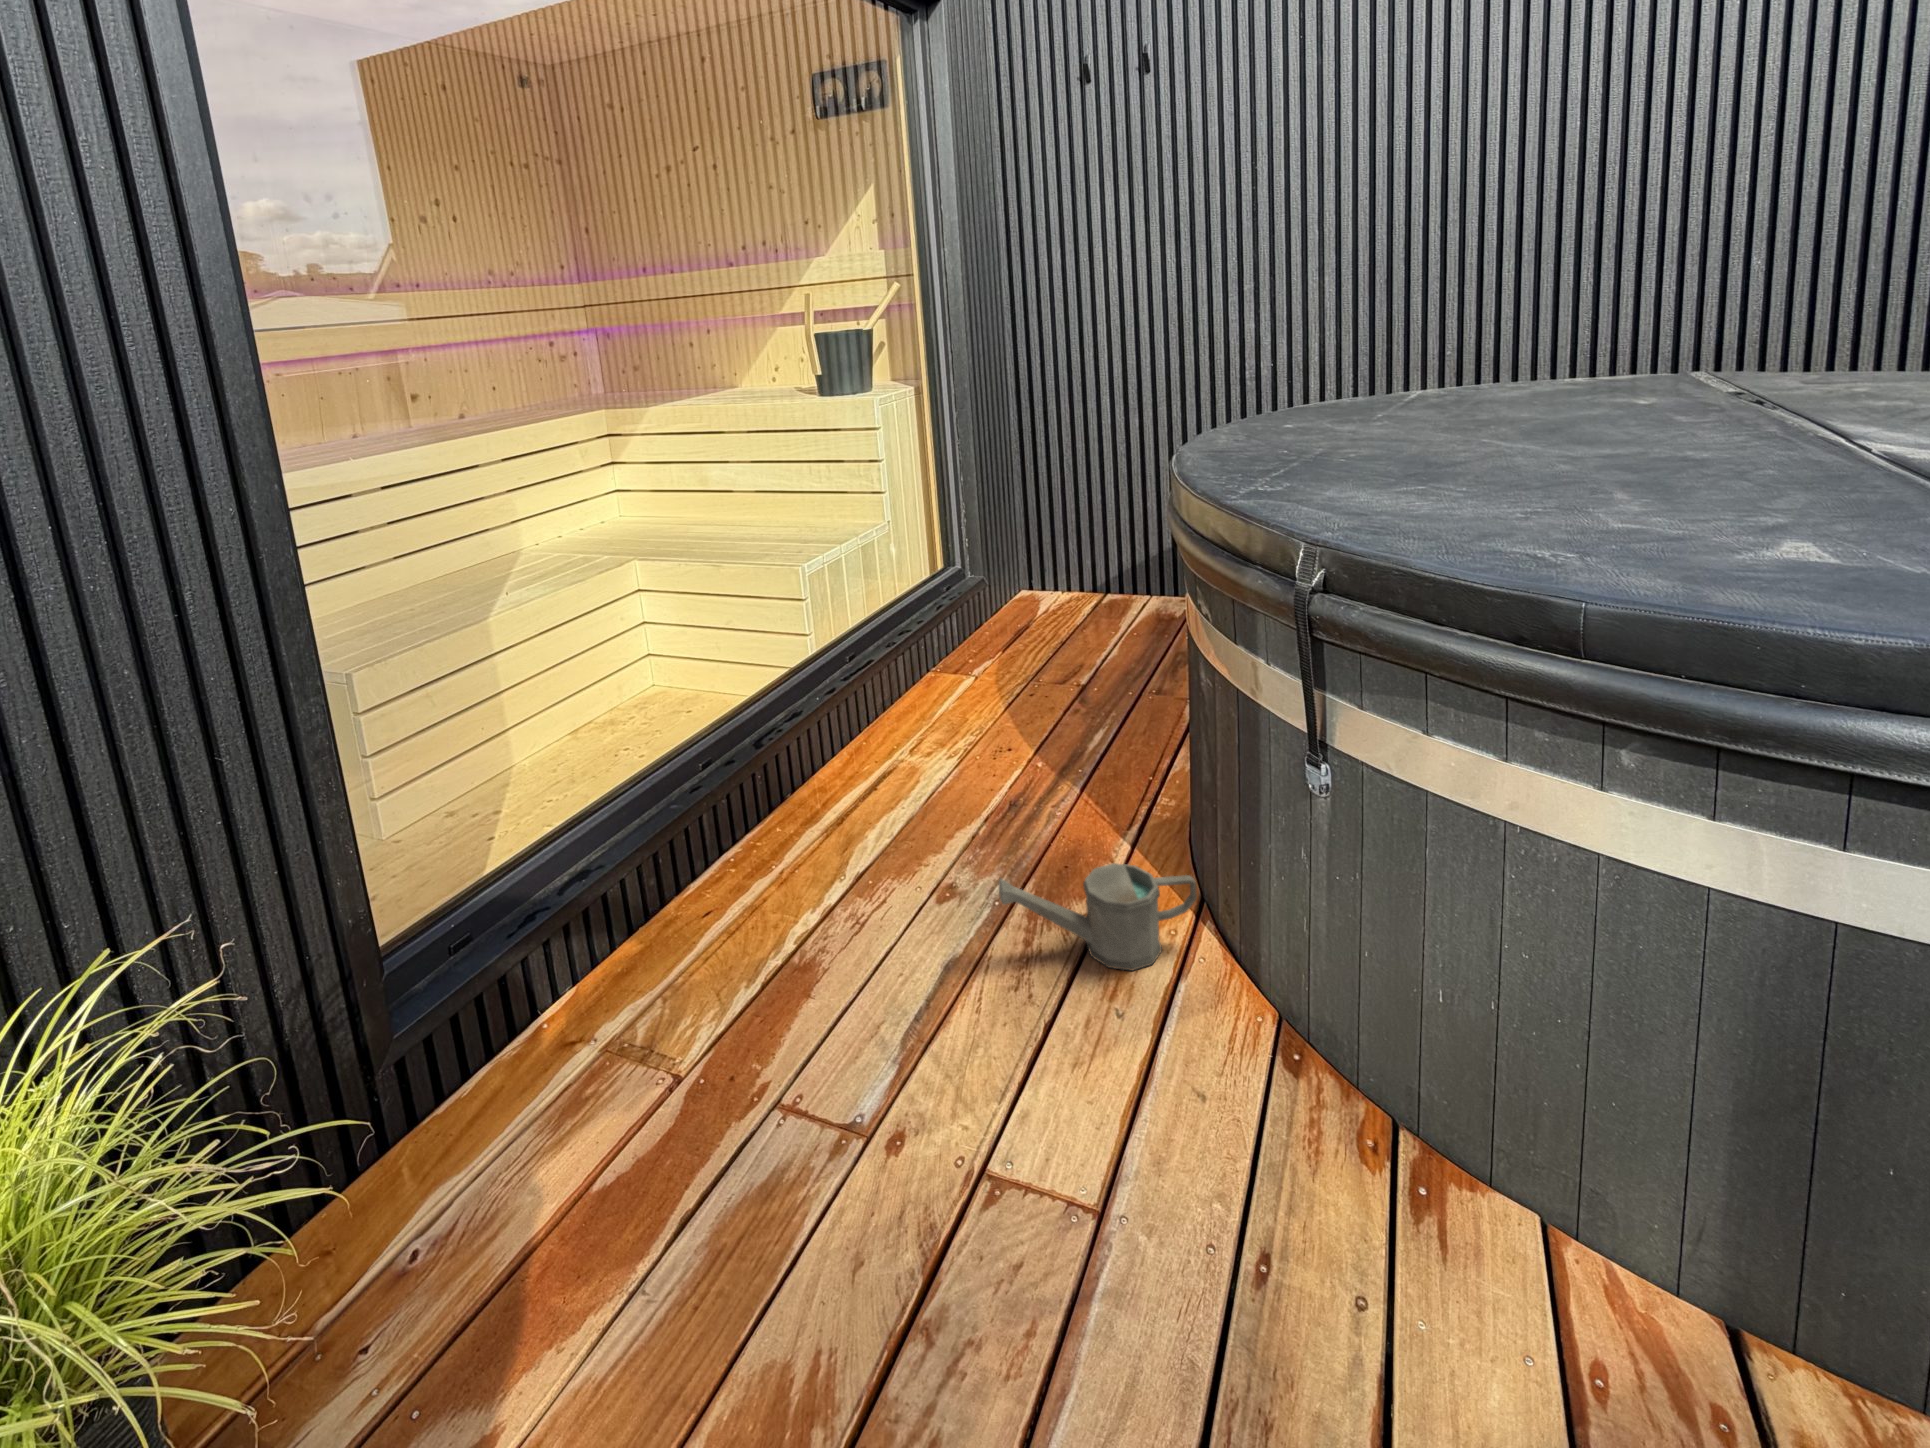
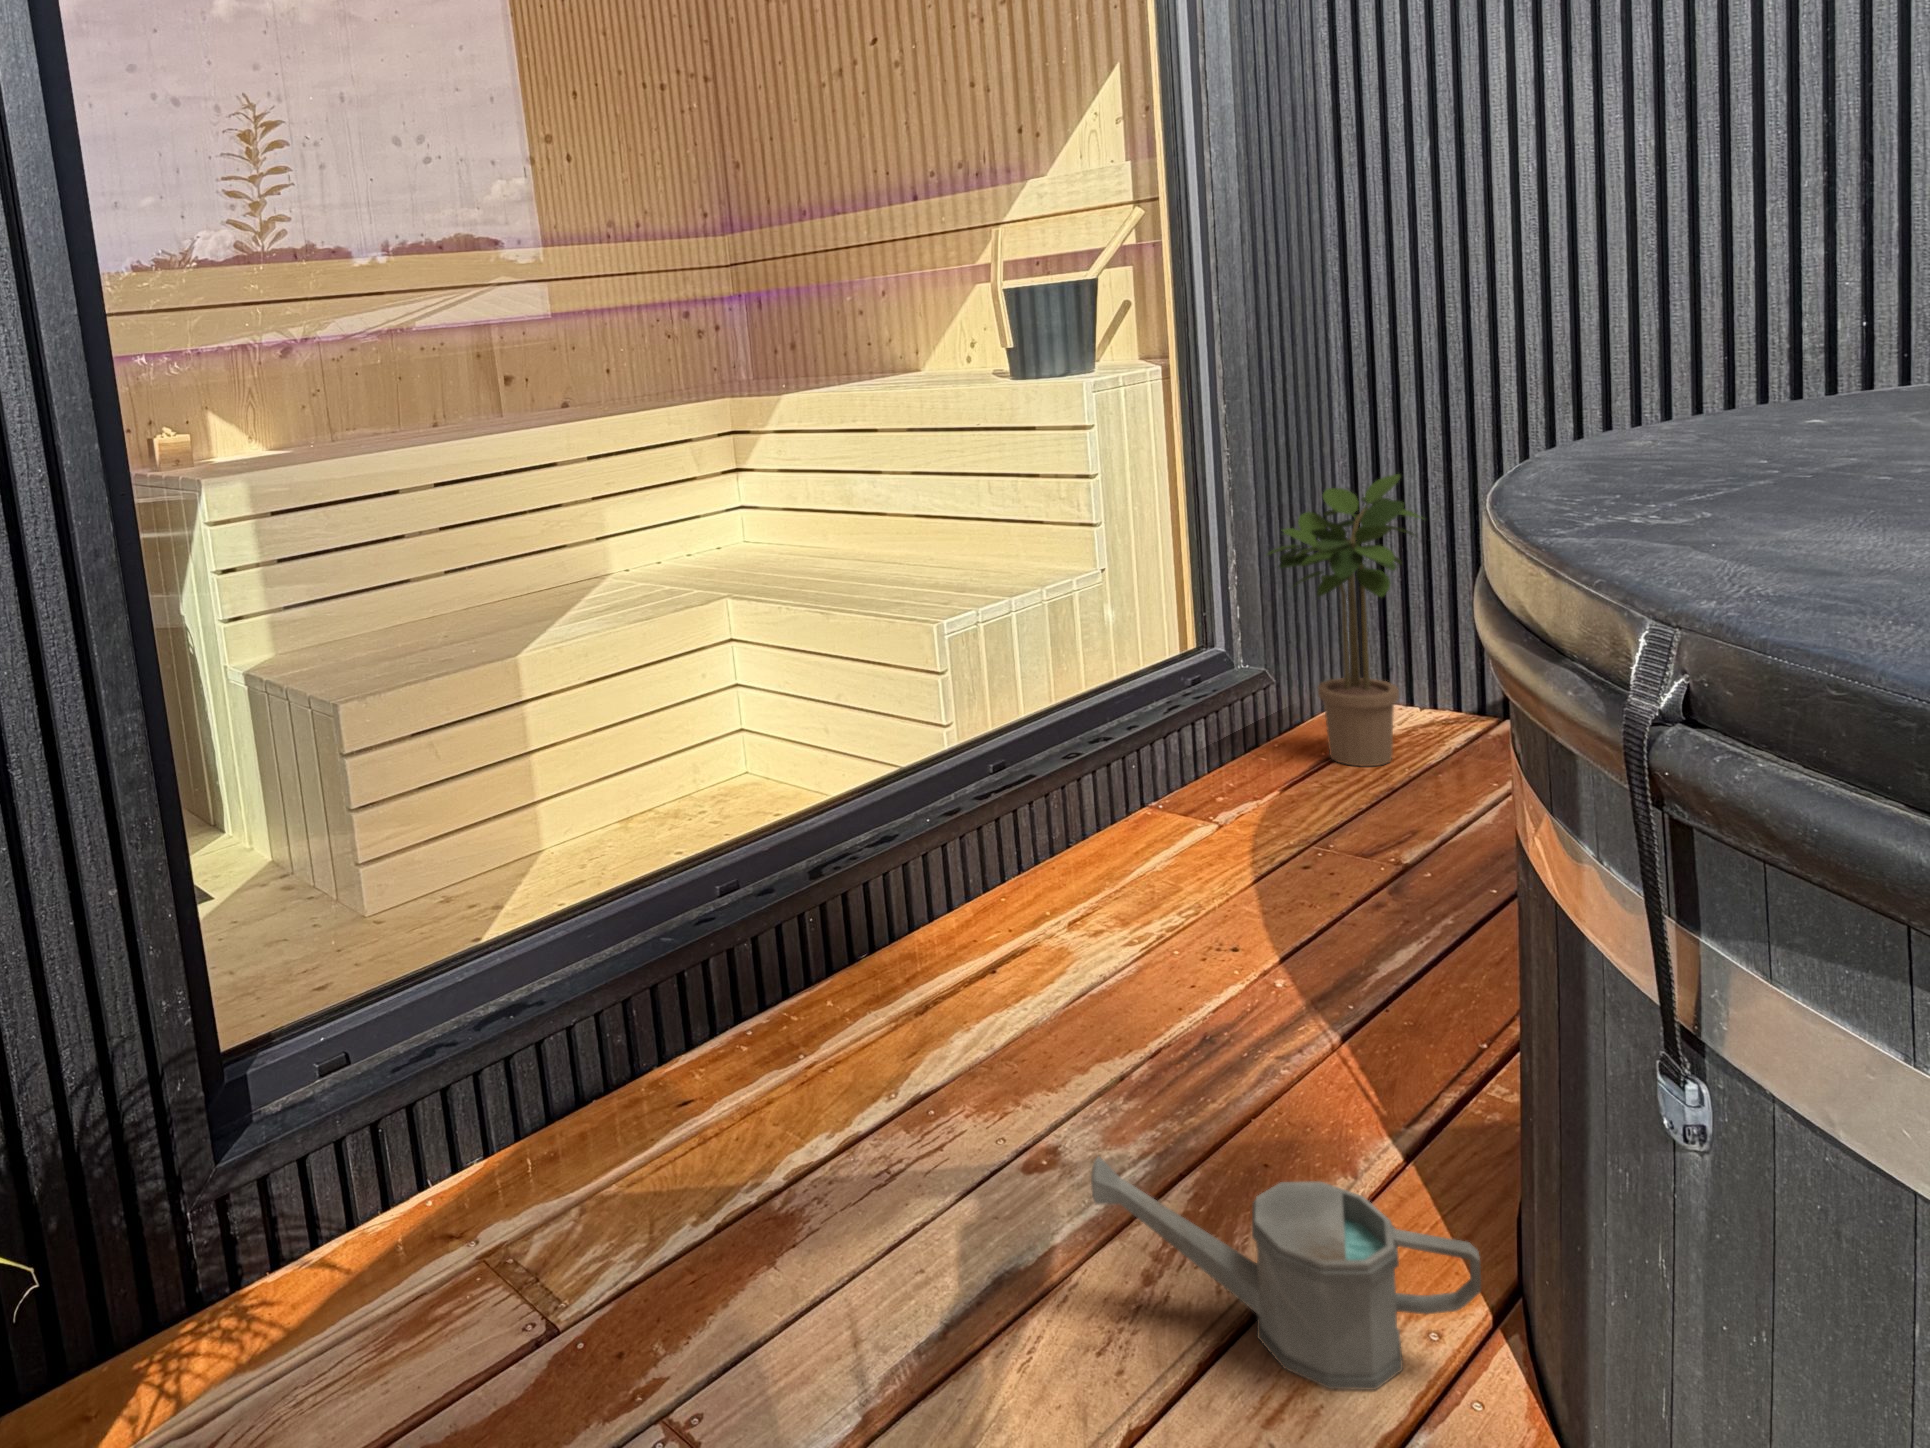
potted plant: none [984,454,1071,633] -> present [1267,474,1422,766]

